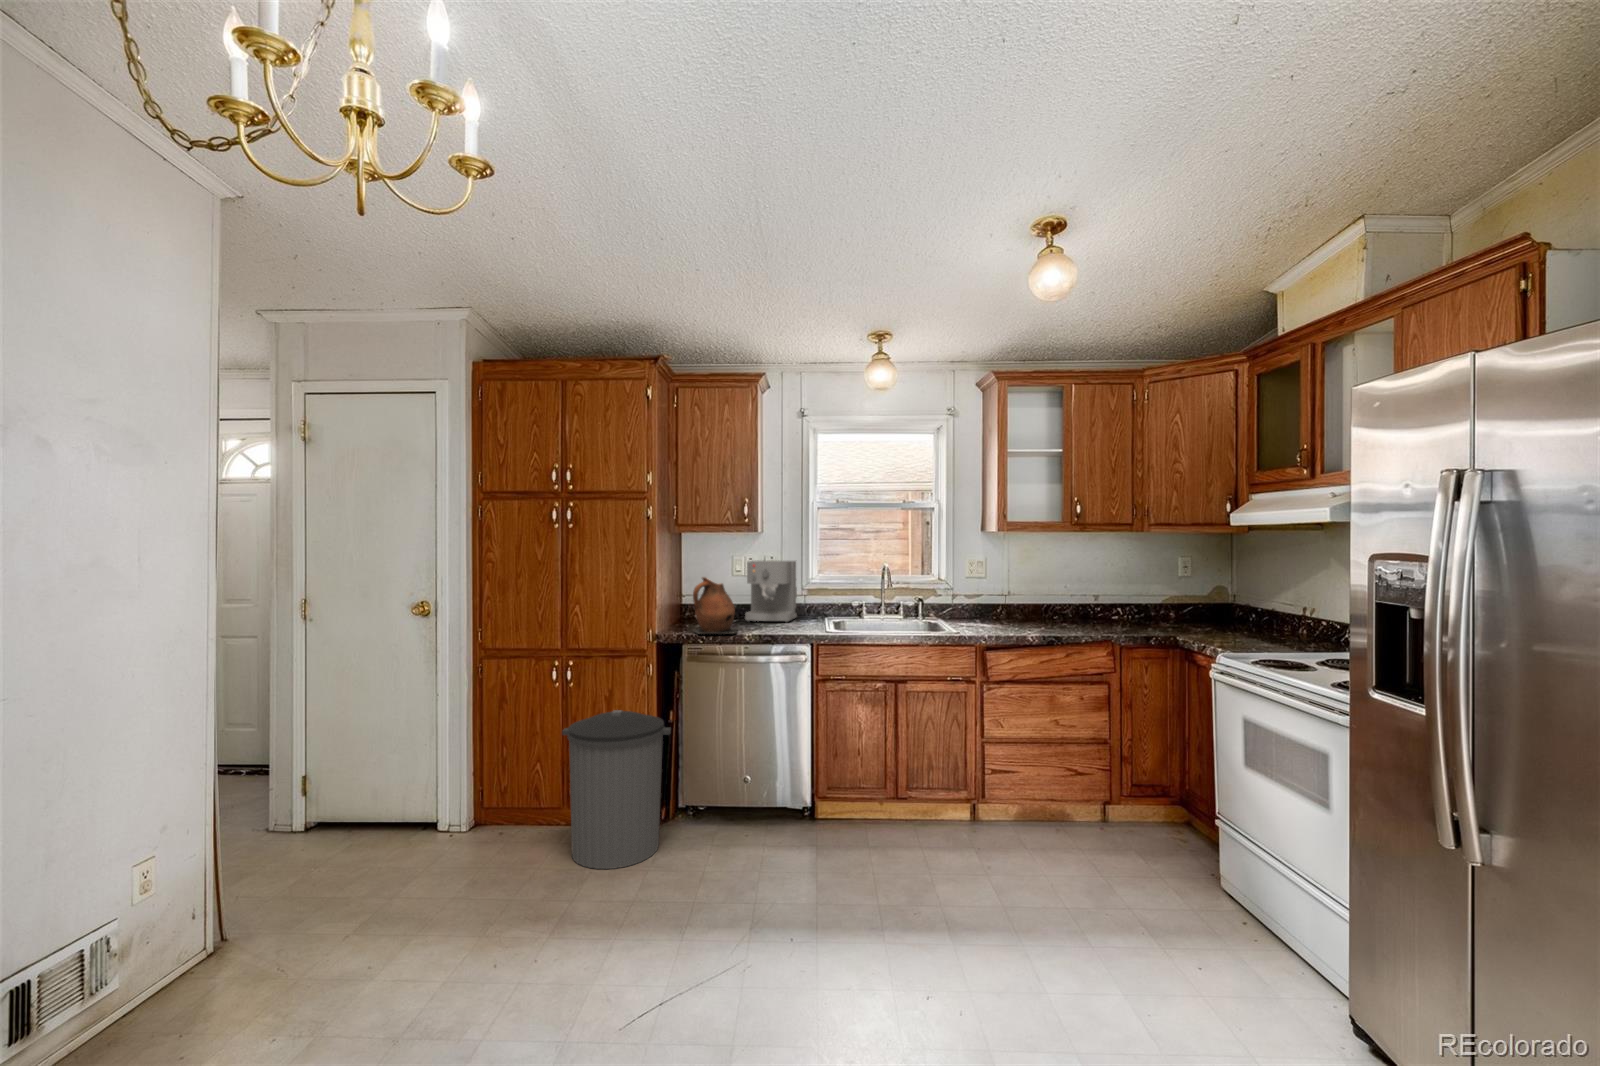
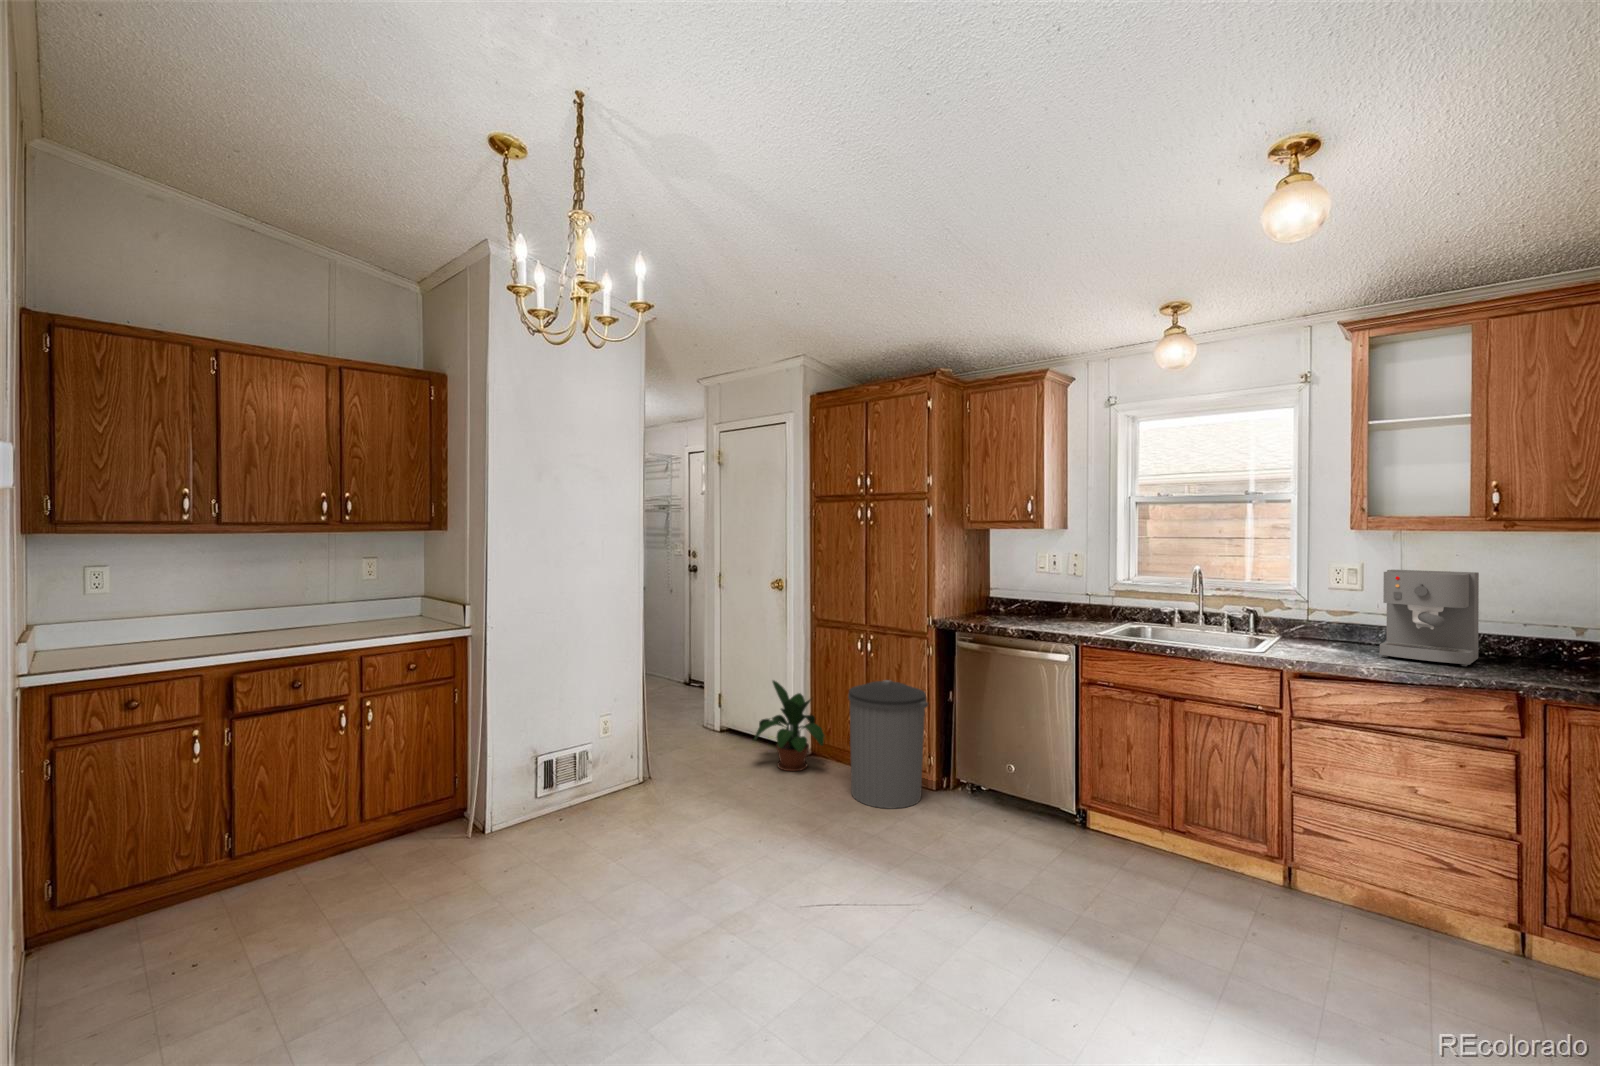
coffee maker: present [745,560,797,622] -> present [1380,570,1479,666]
ceramic pitcher: present [693,577,737,634] -> none [966,573,1015,628]
potted plant: none [406,738,521,860] -> present [754,681,824,771]

